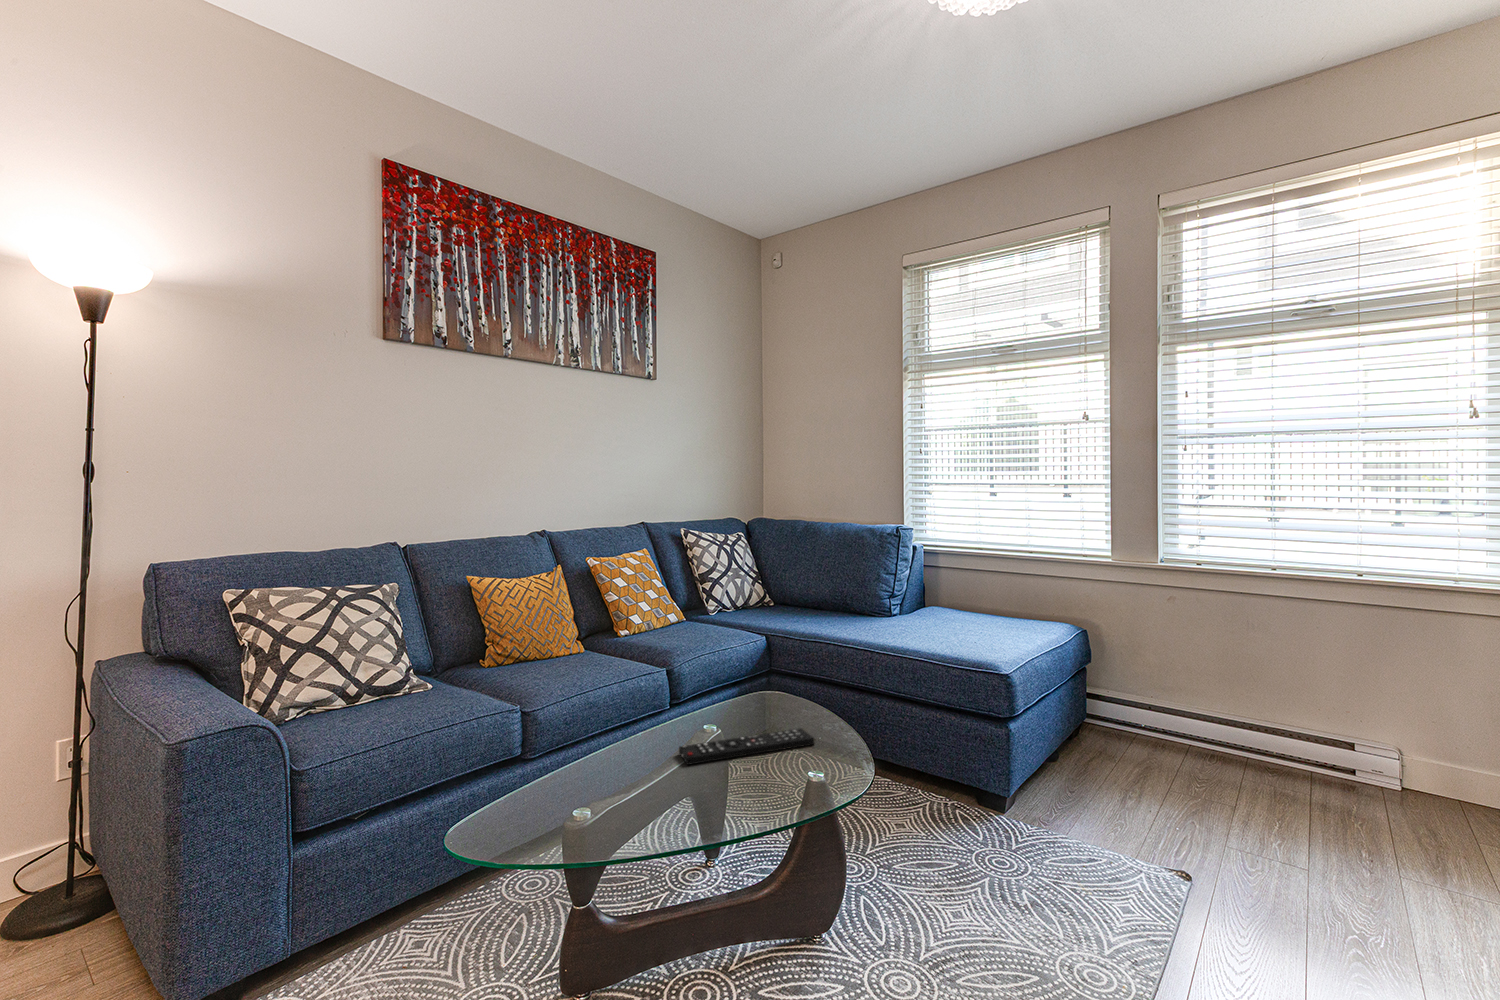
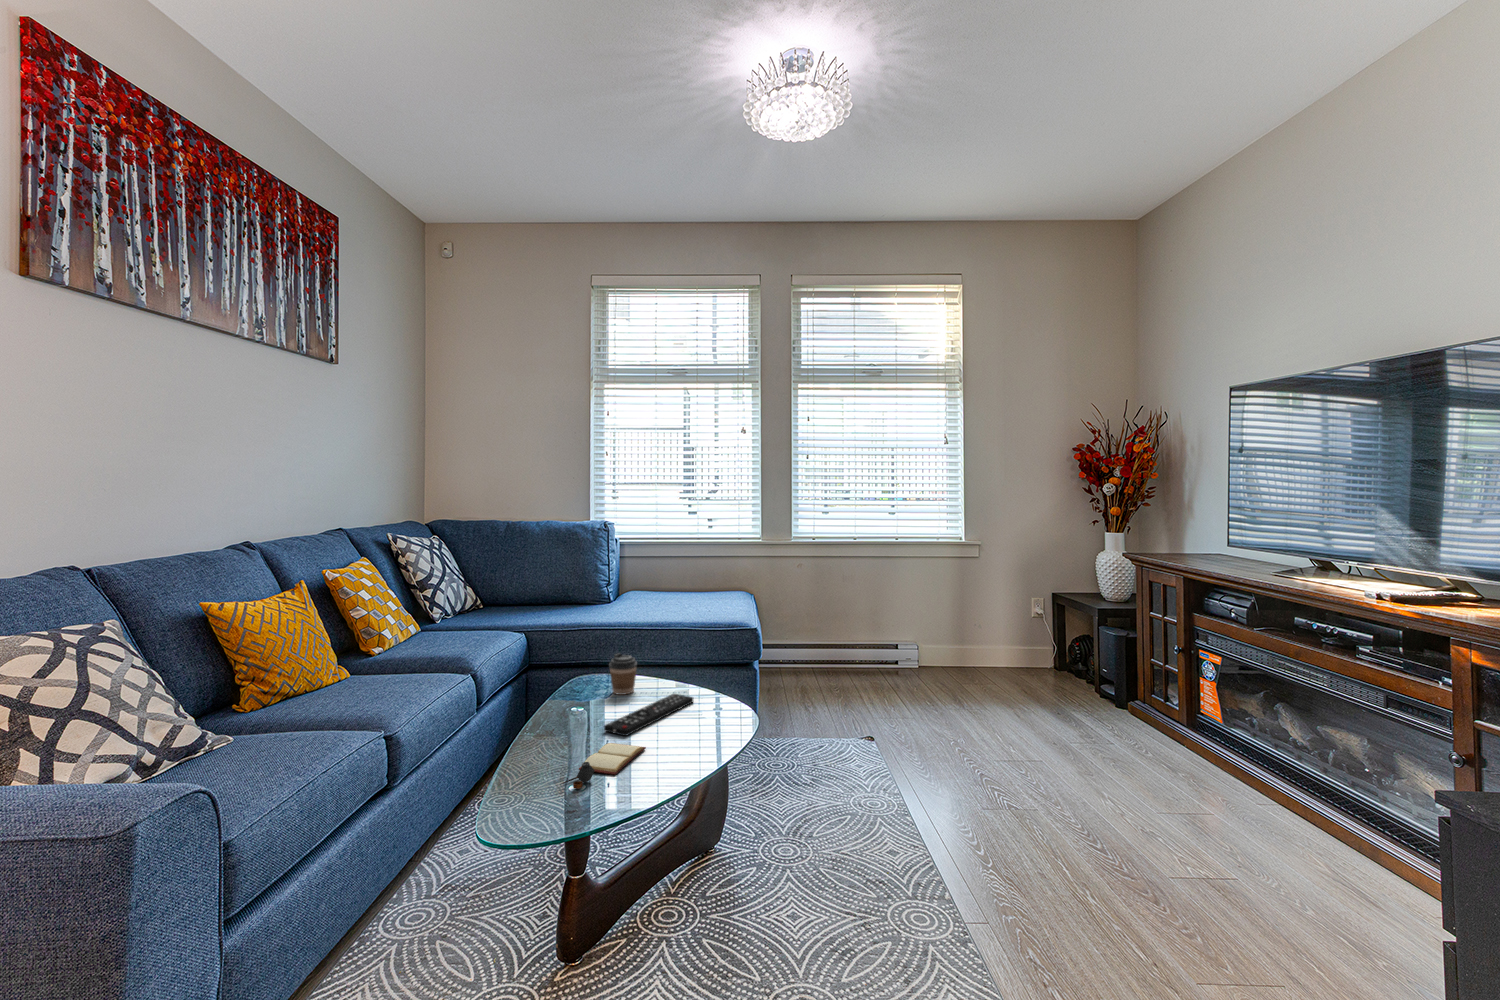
coffee cup: none [753,668,786,717] -> present [609,653,637,695]
book: none [551,768,678,809] -> present [563,743,646,789]

